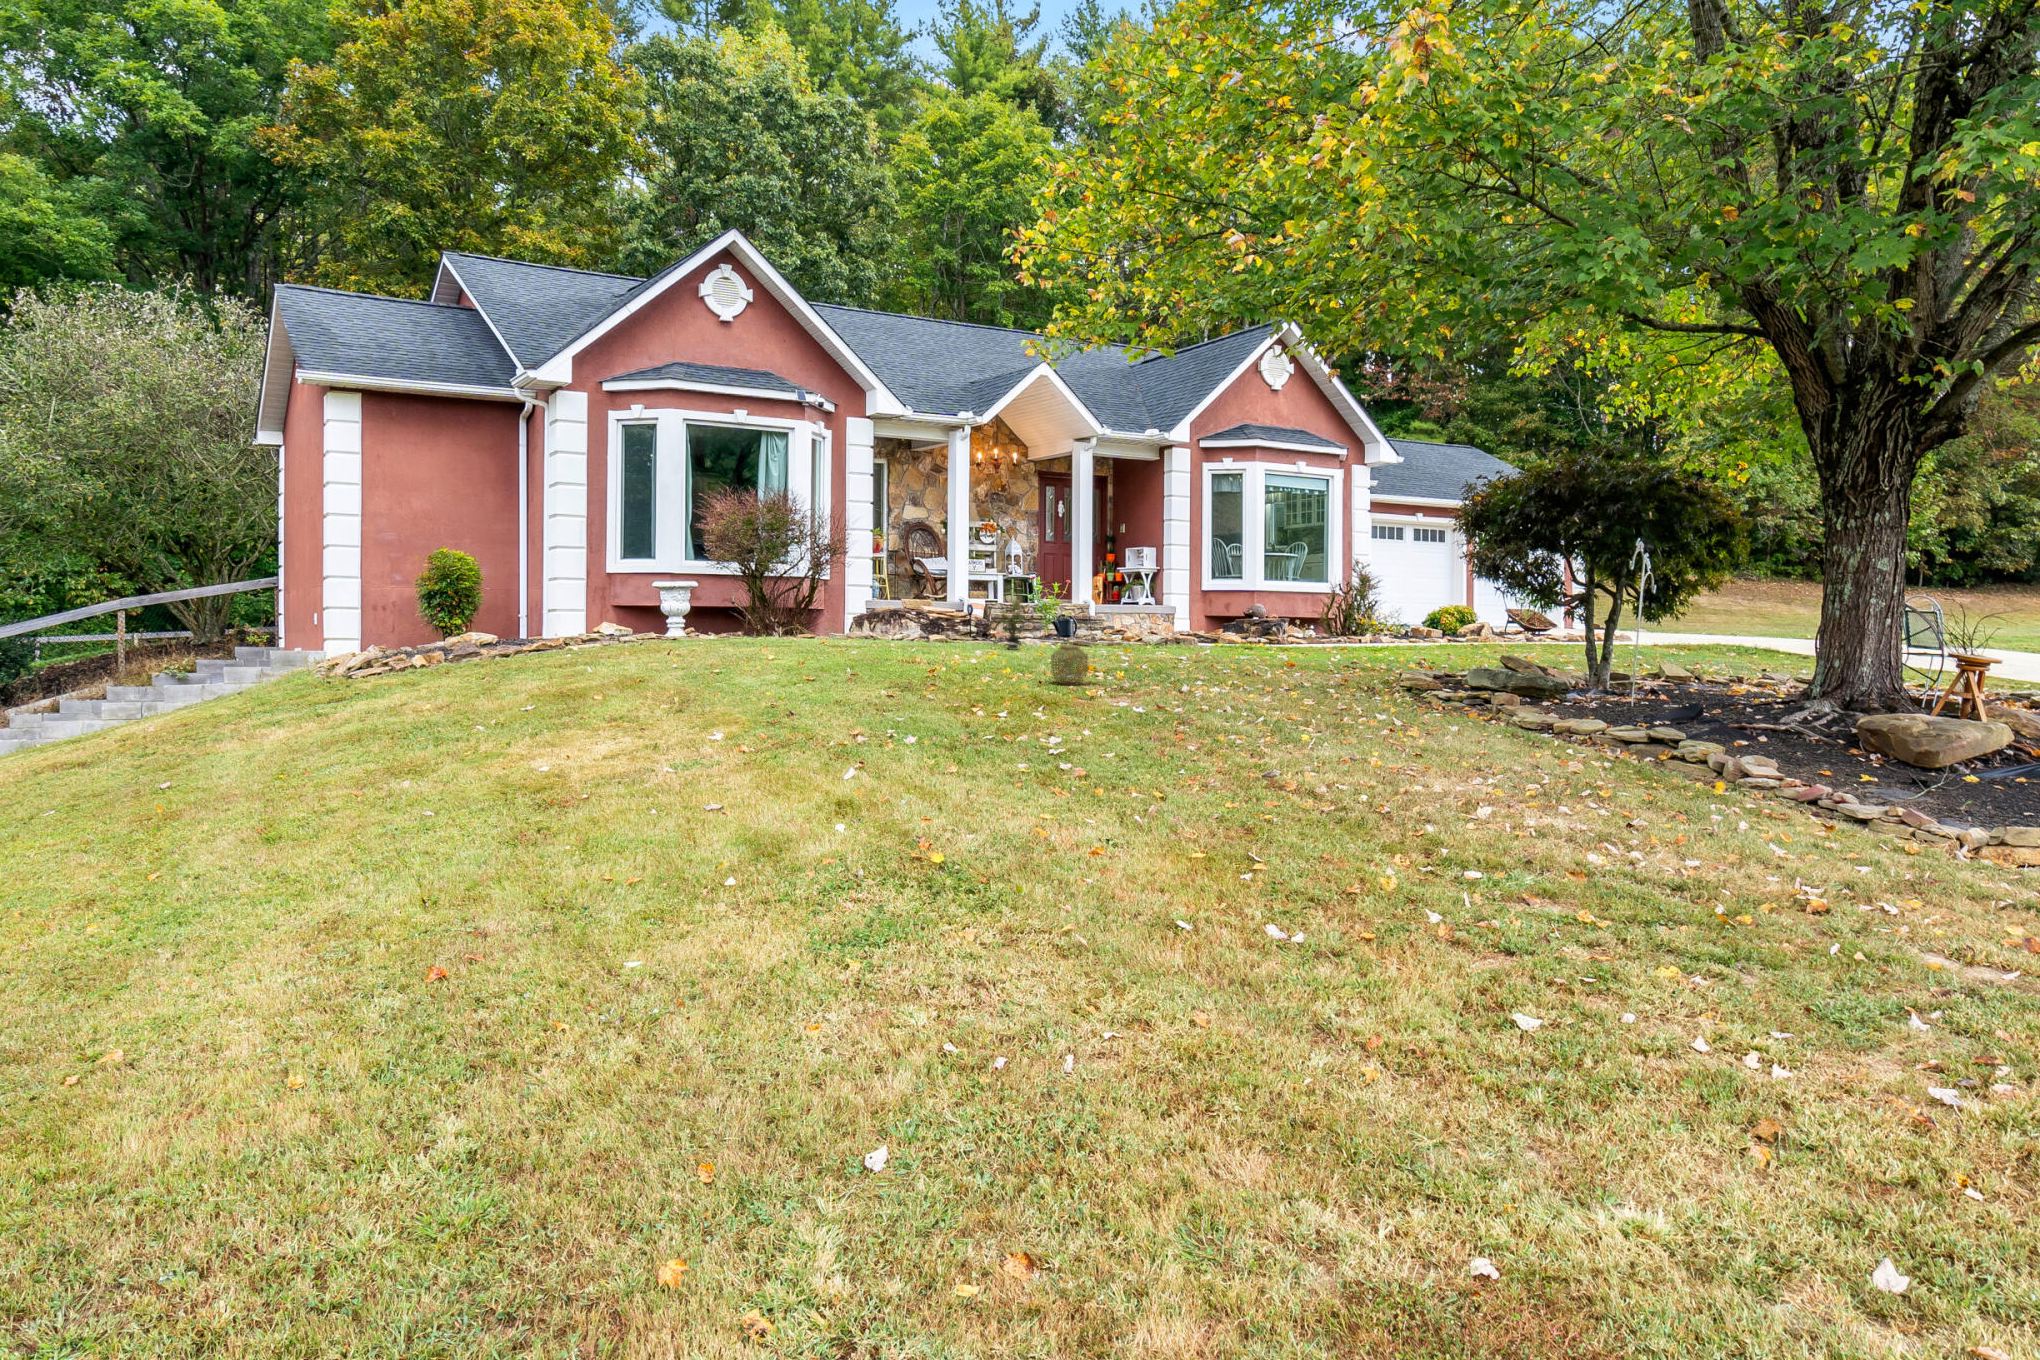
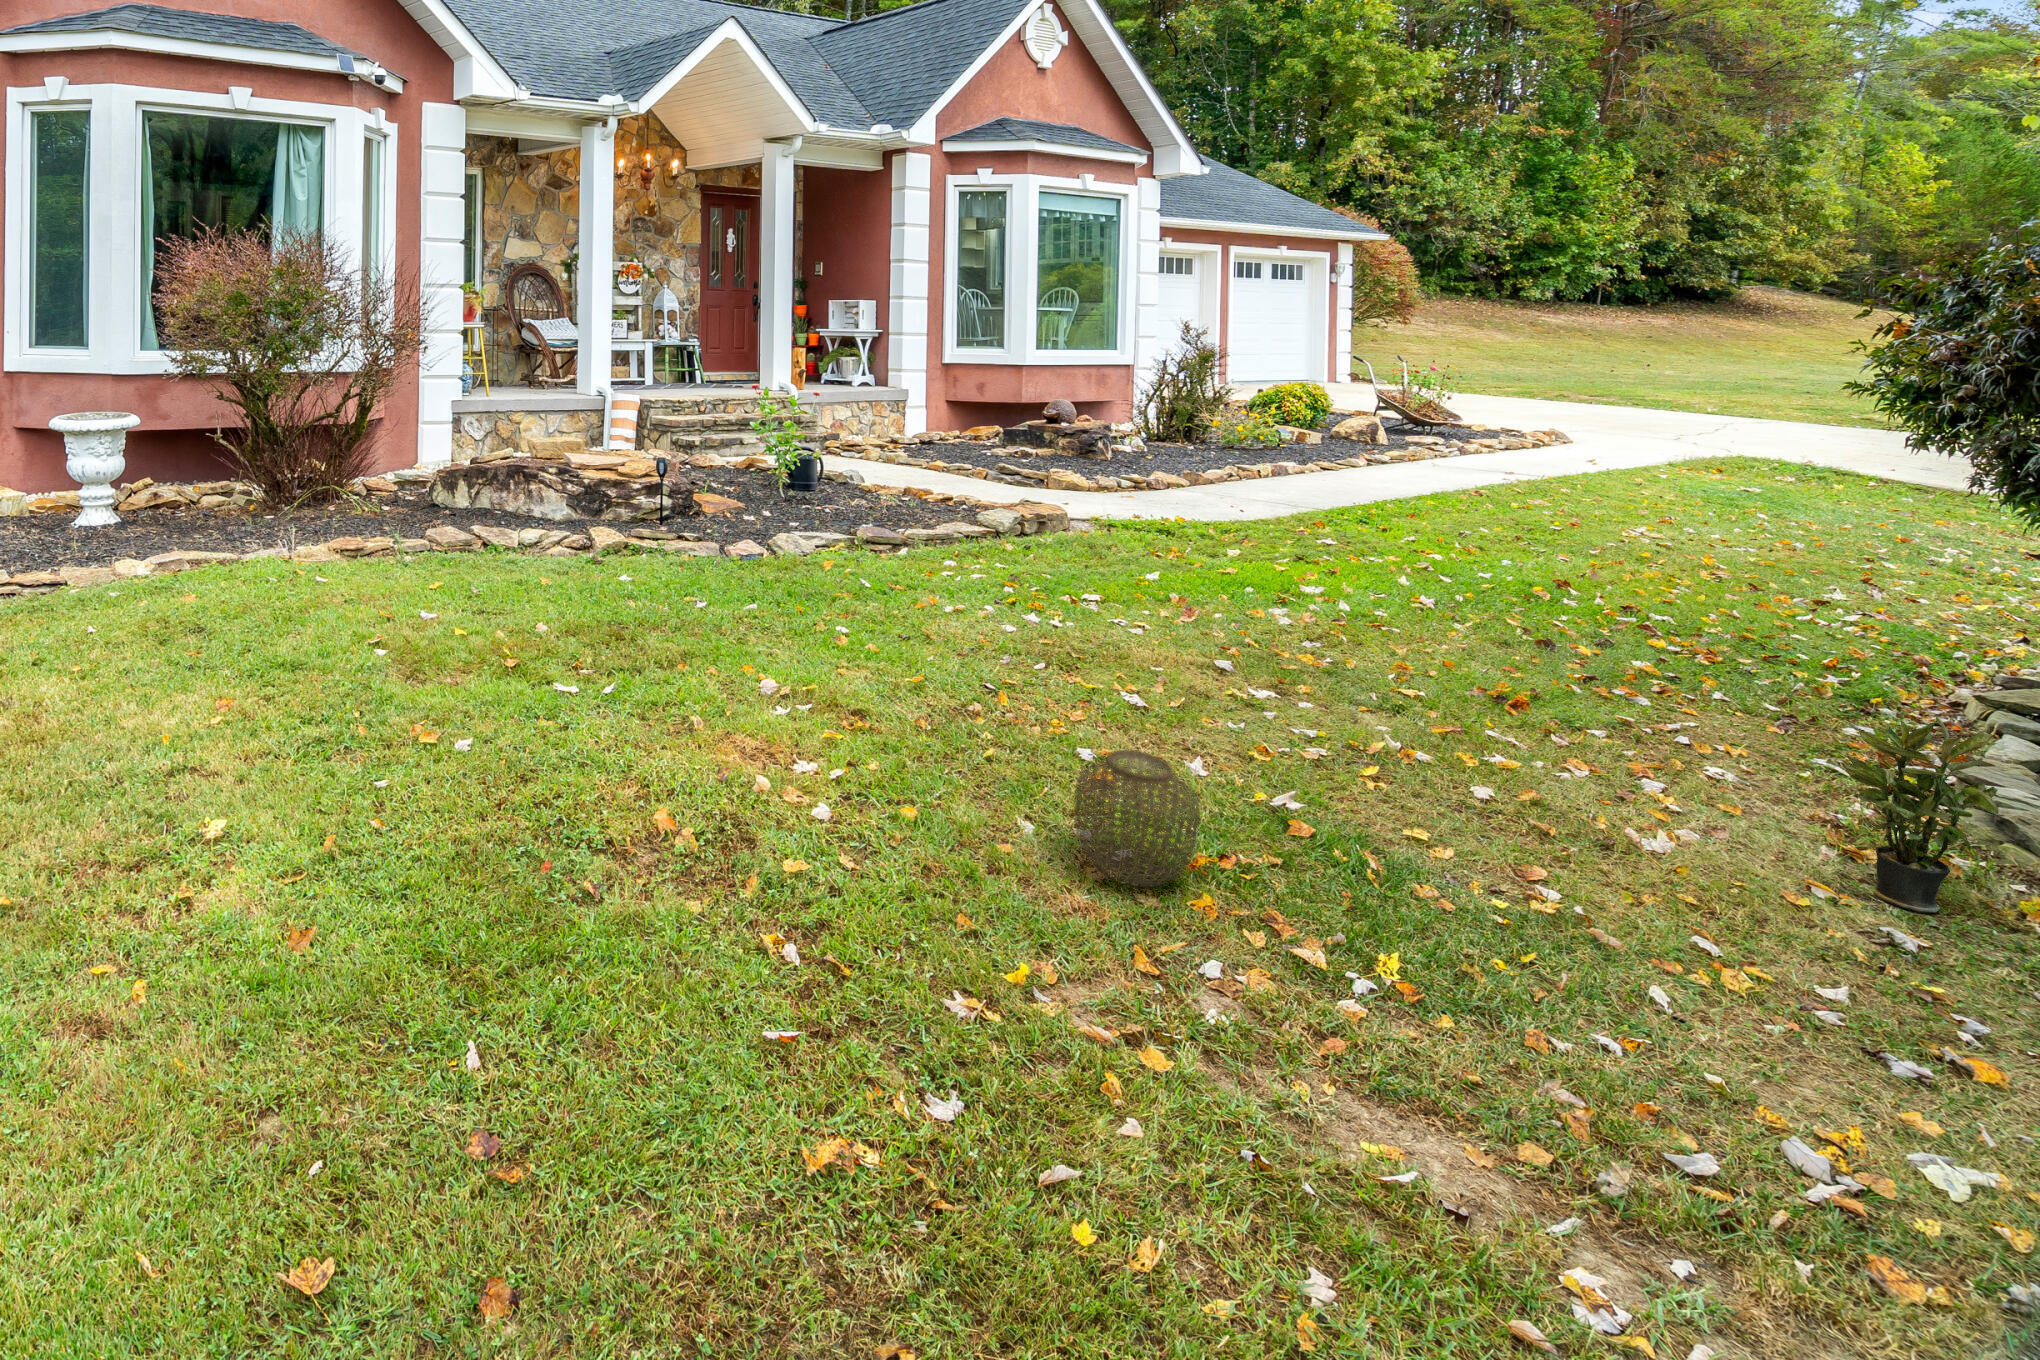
potted plant: present [999,600,1026,650] -> present [1844,716,1999,912]

